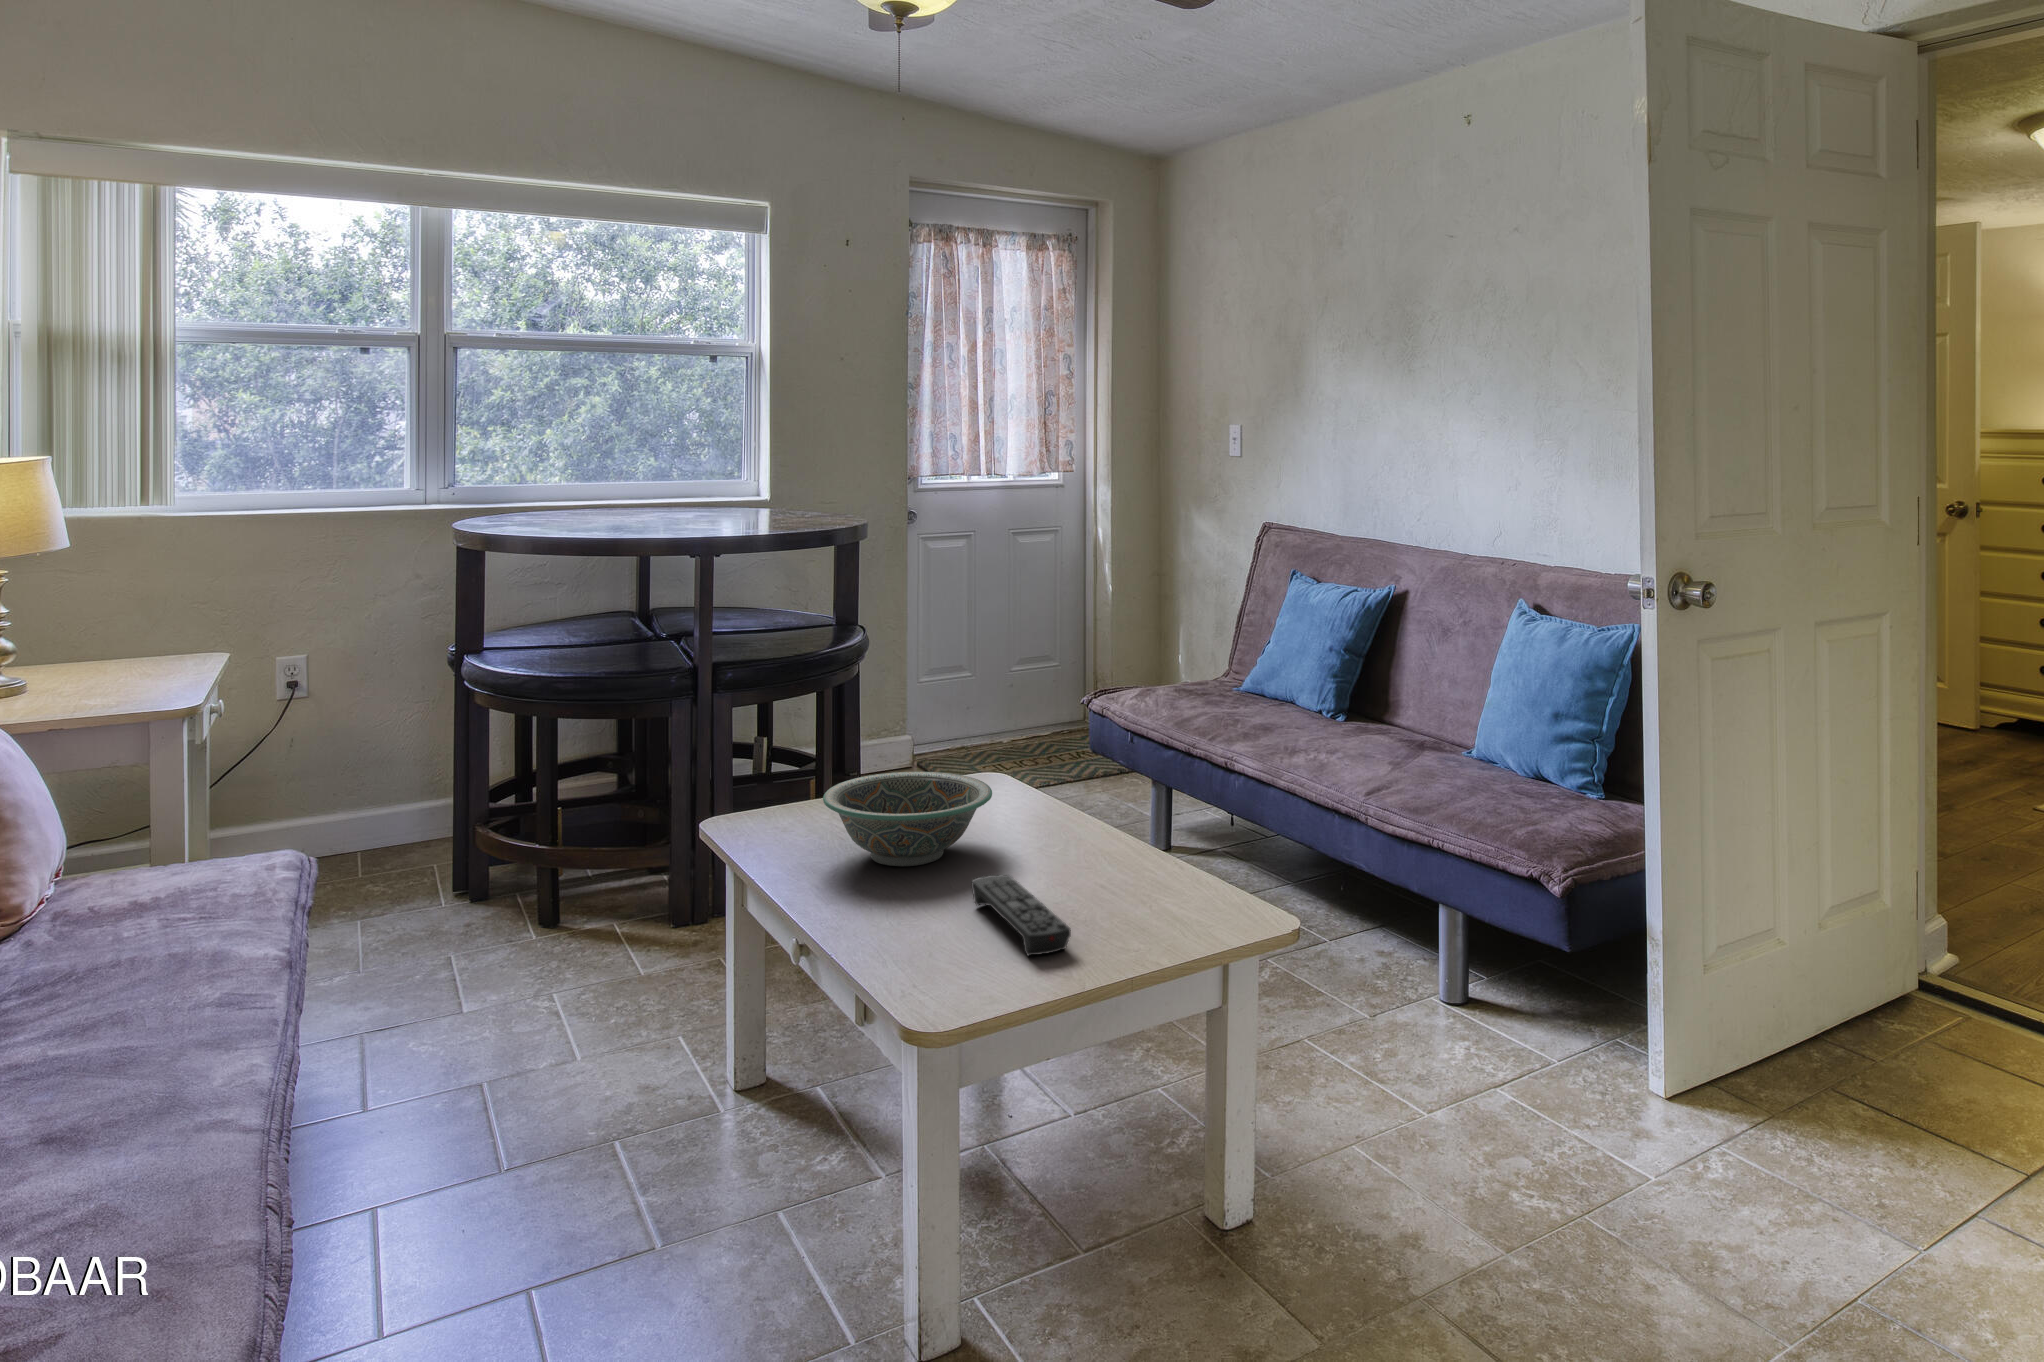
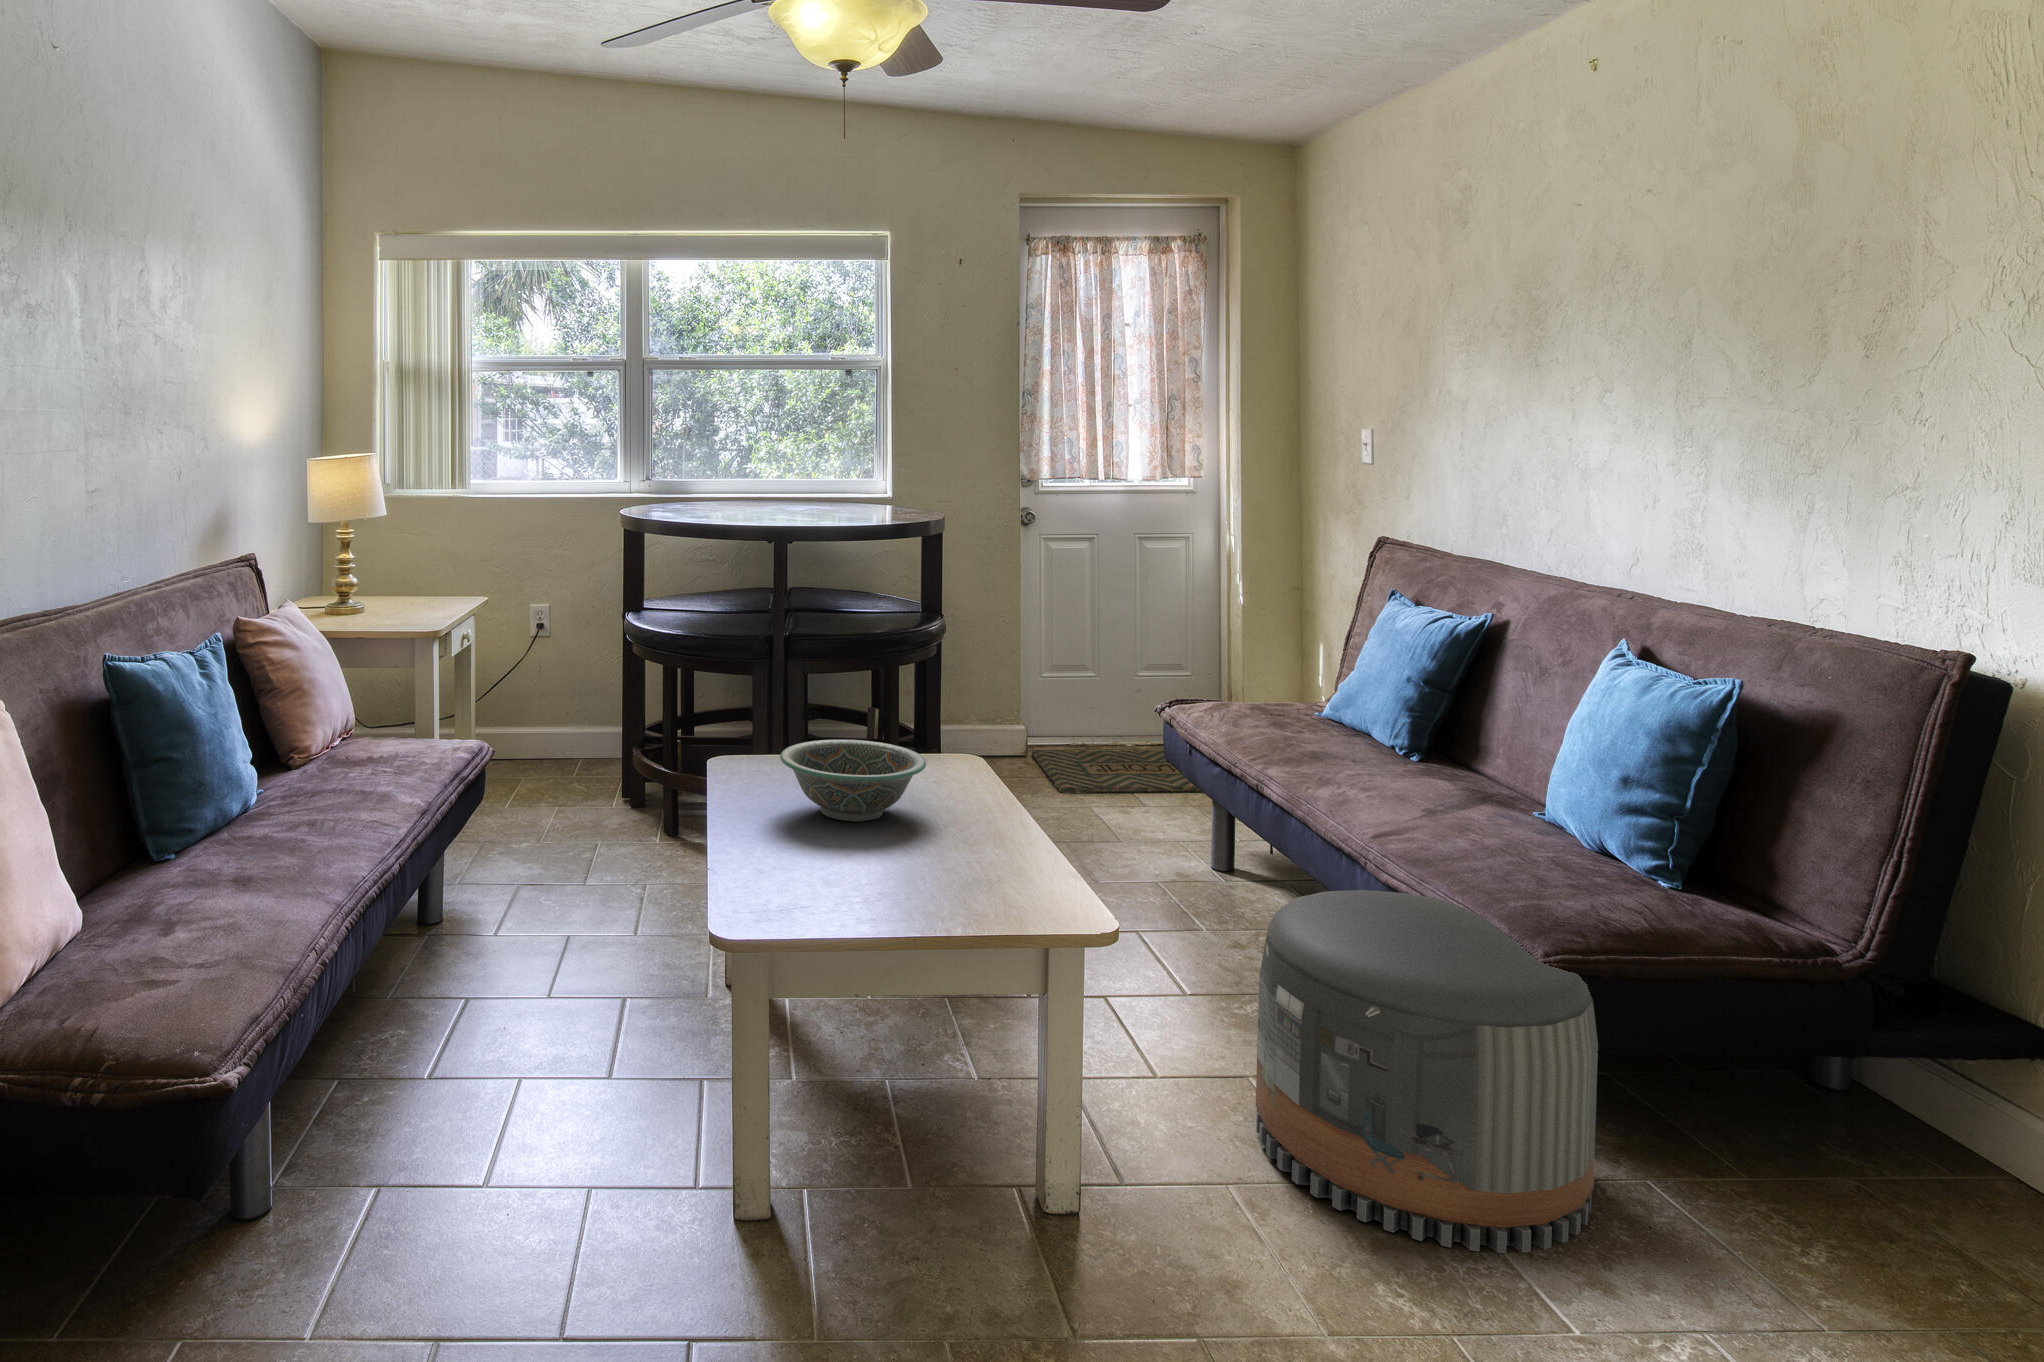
pouf: none [1331,839,1605,1147] -> present [1256,890,1598,1253]
remote control: present [971,875,1071,956] -> none [864,837,908,909]

